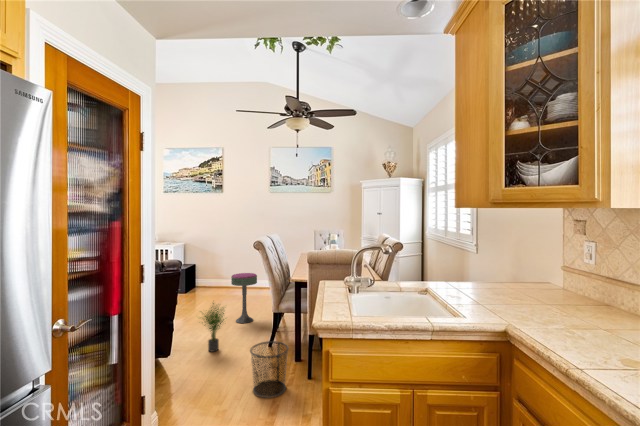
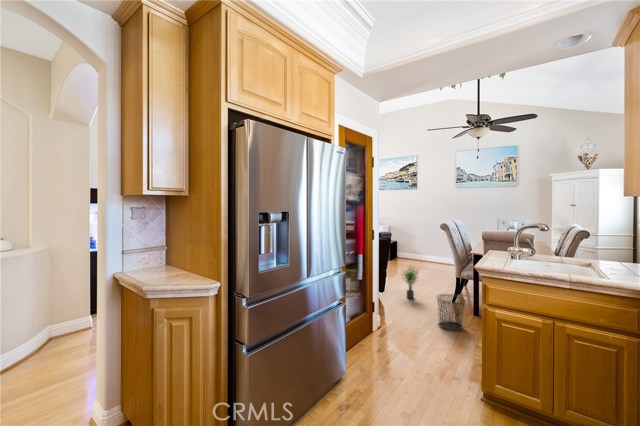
bar stool: present [231,273,257,323] -> none [423,249,443,286]

